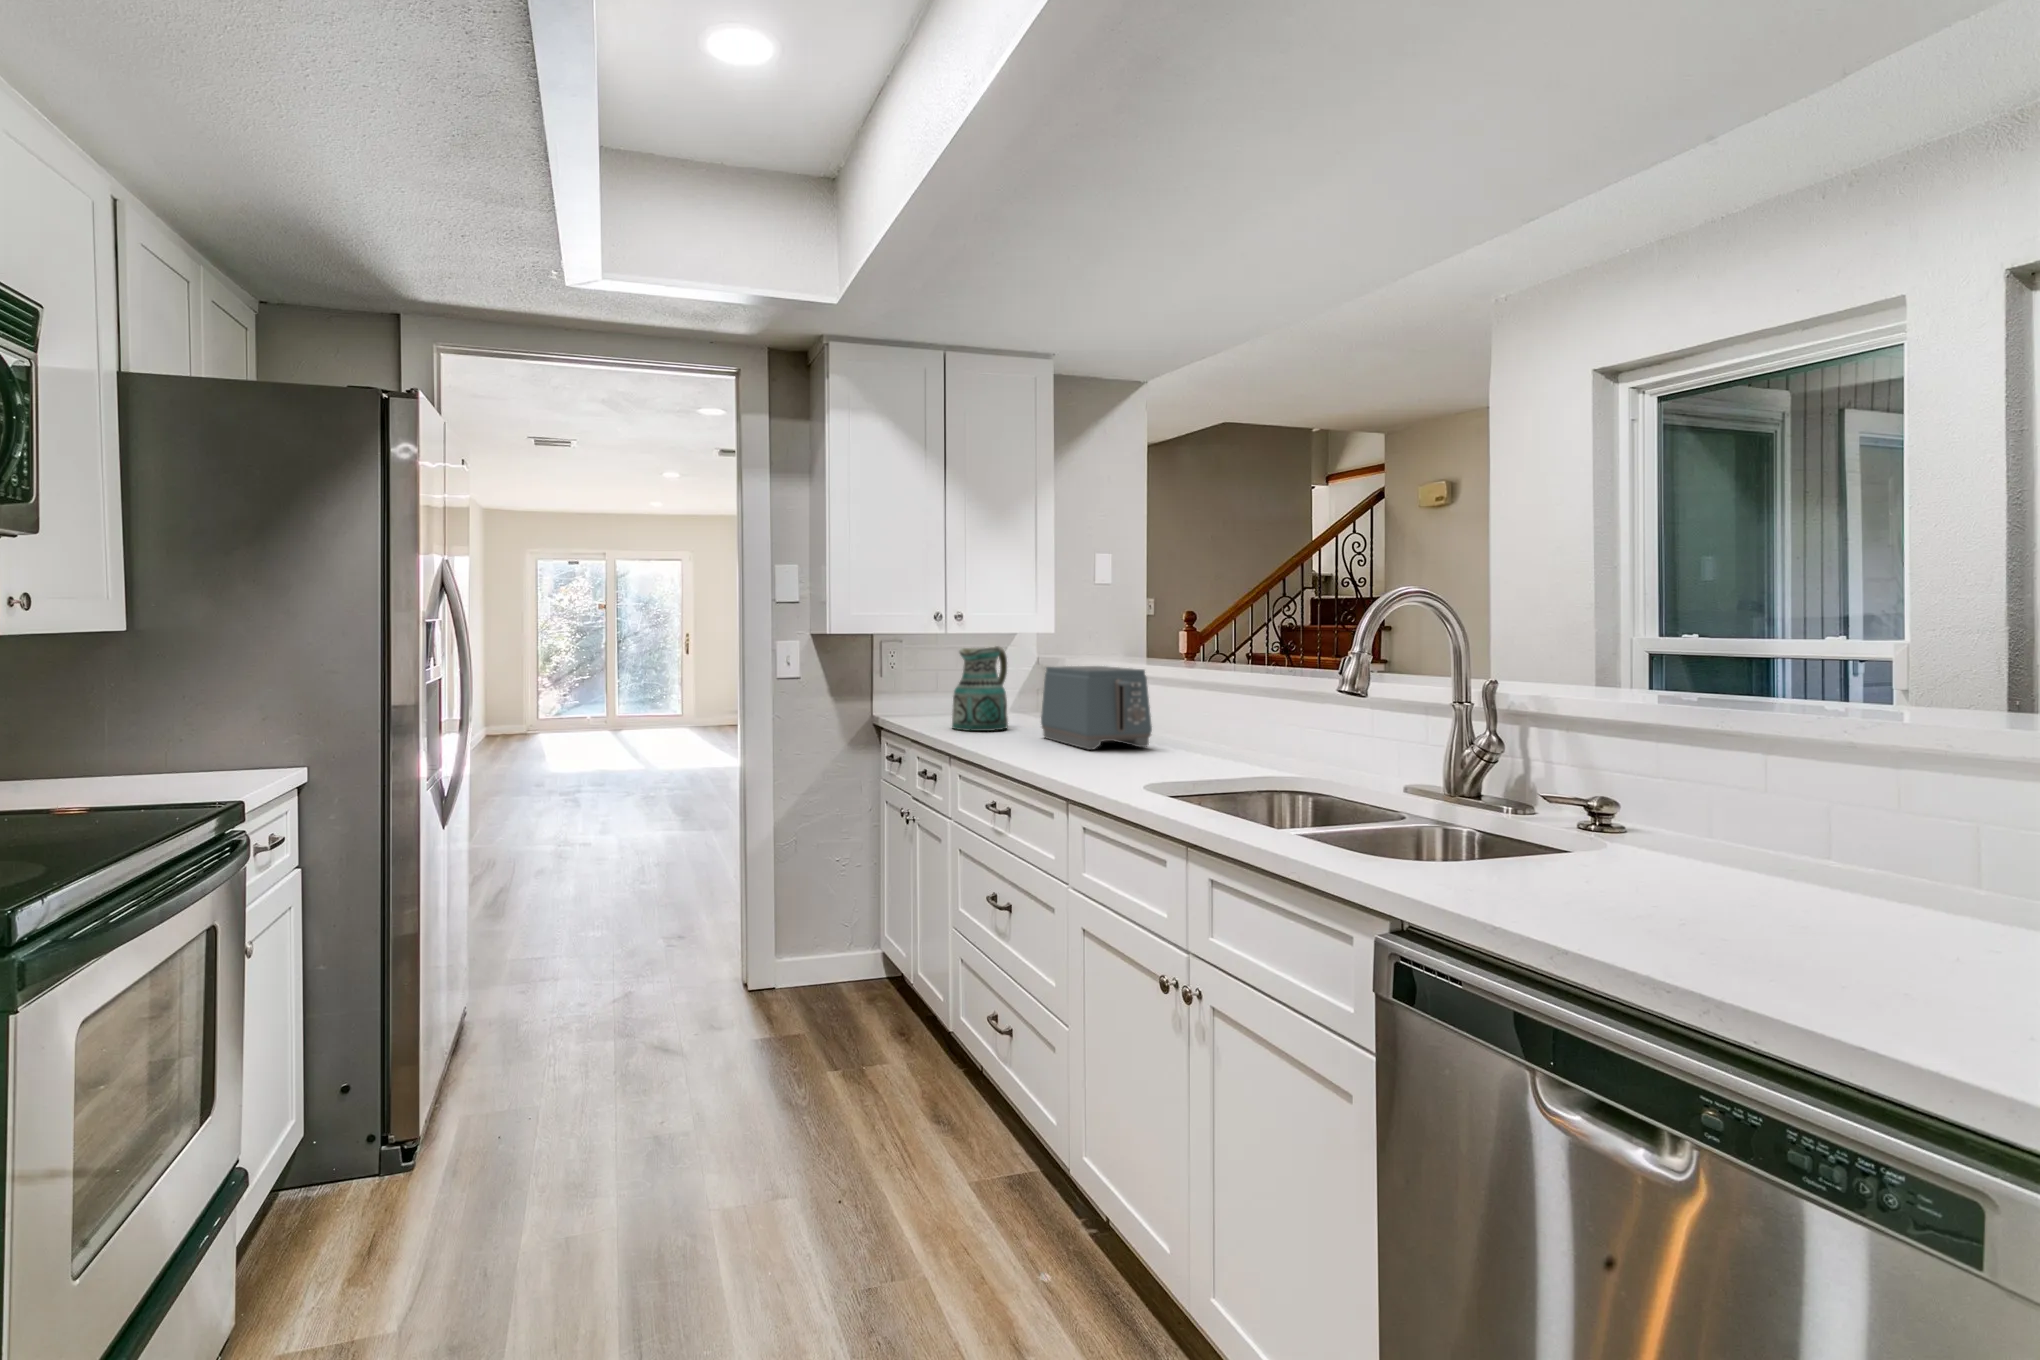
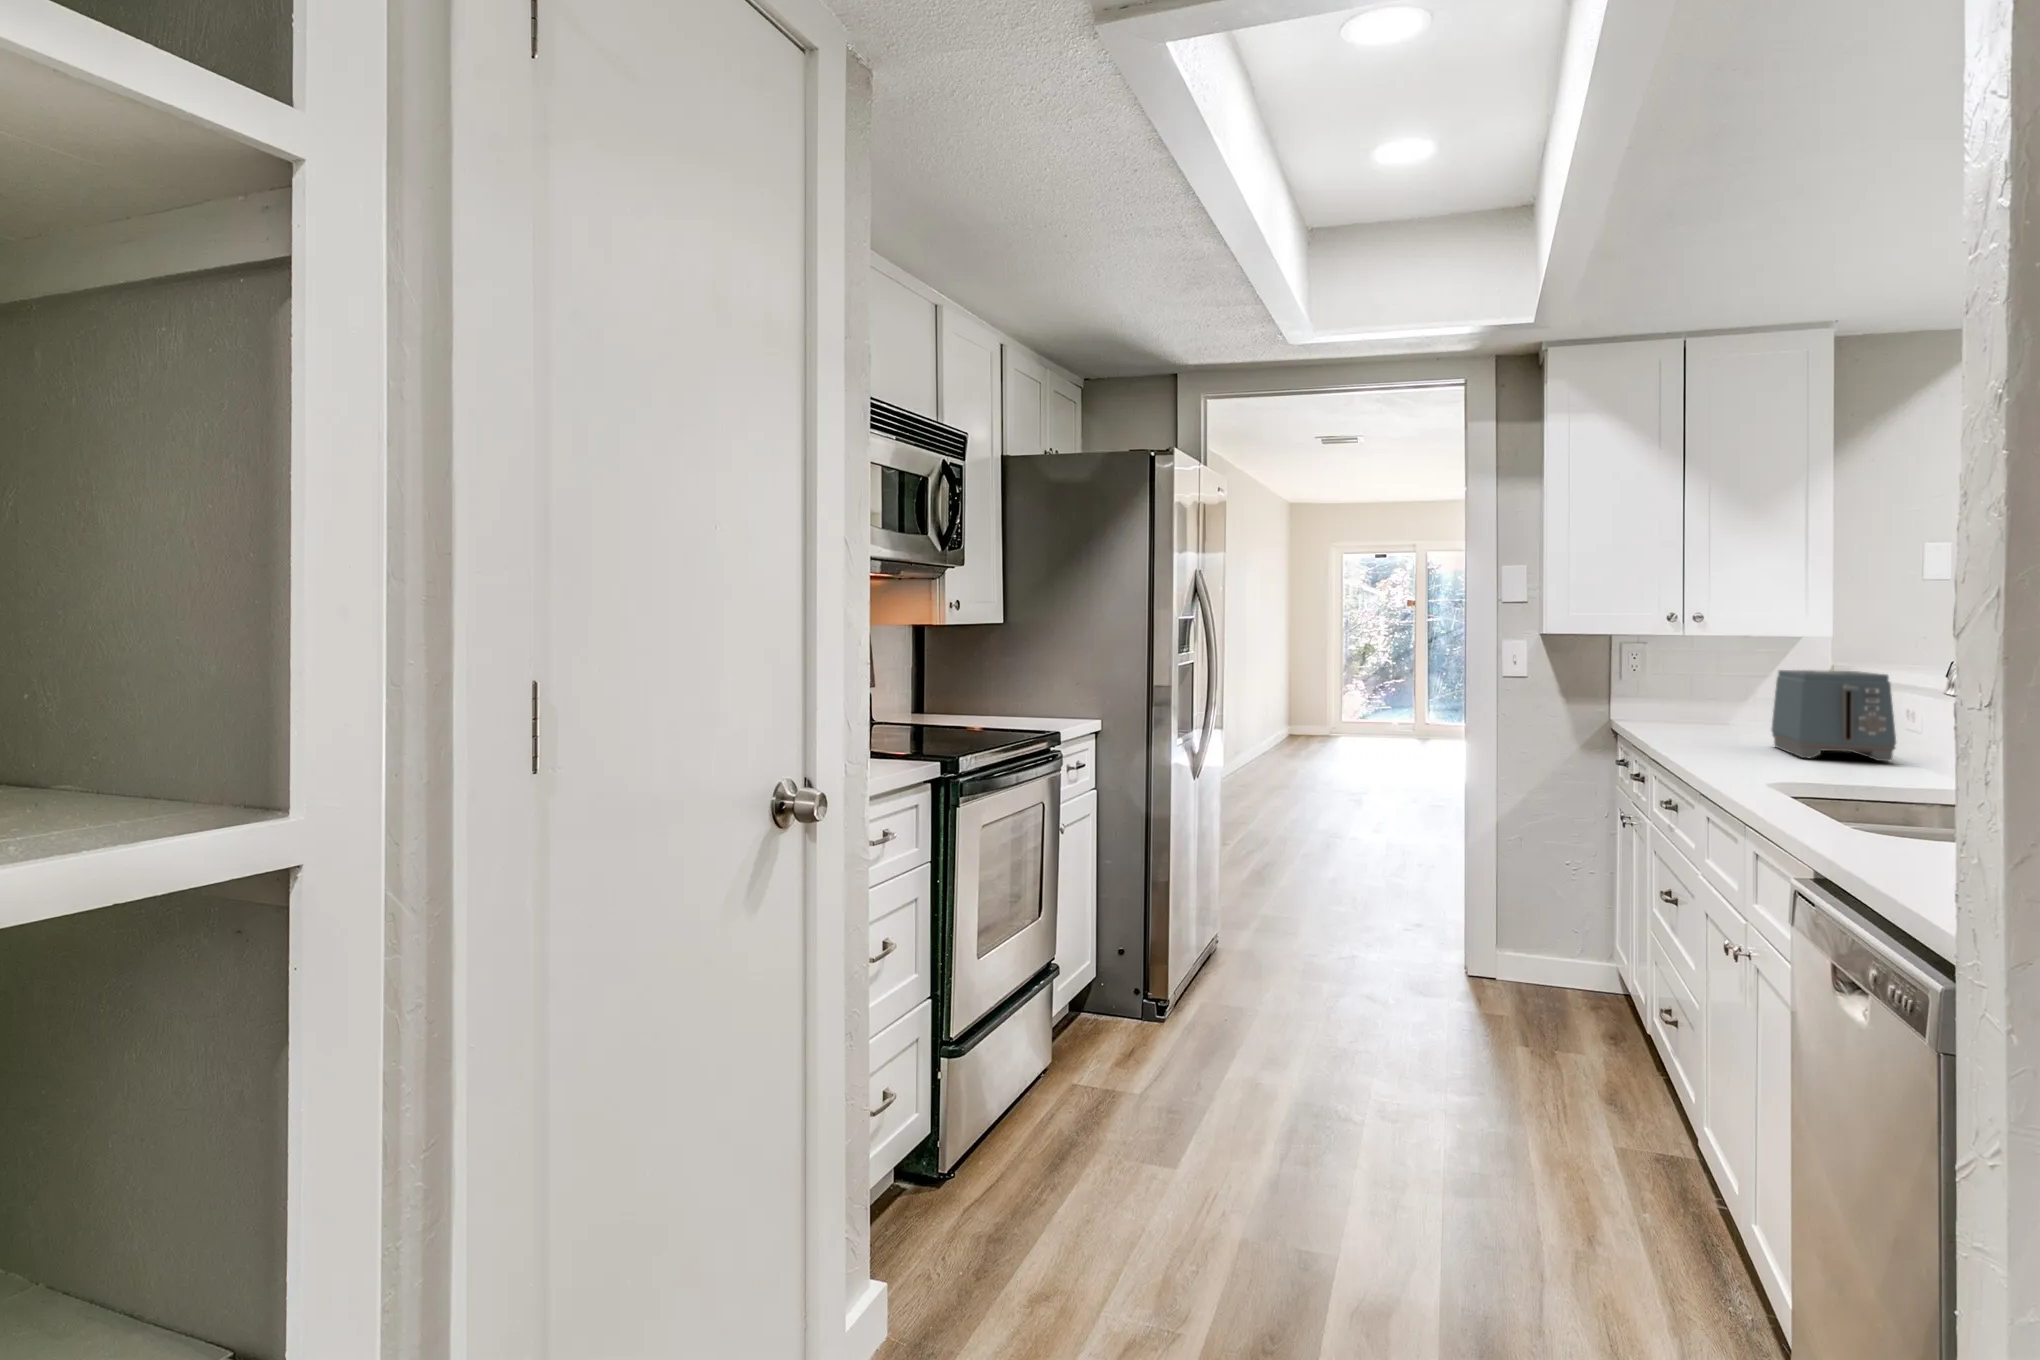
ceramic pitcher: present [952,646,1008,731] -> none [1677,648,1757,737]

